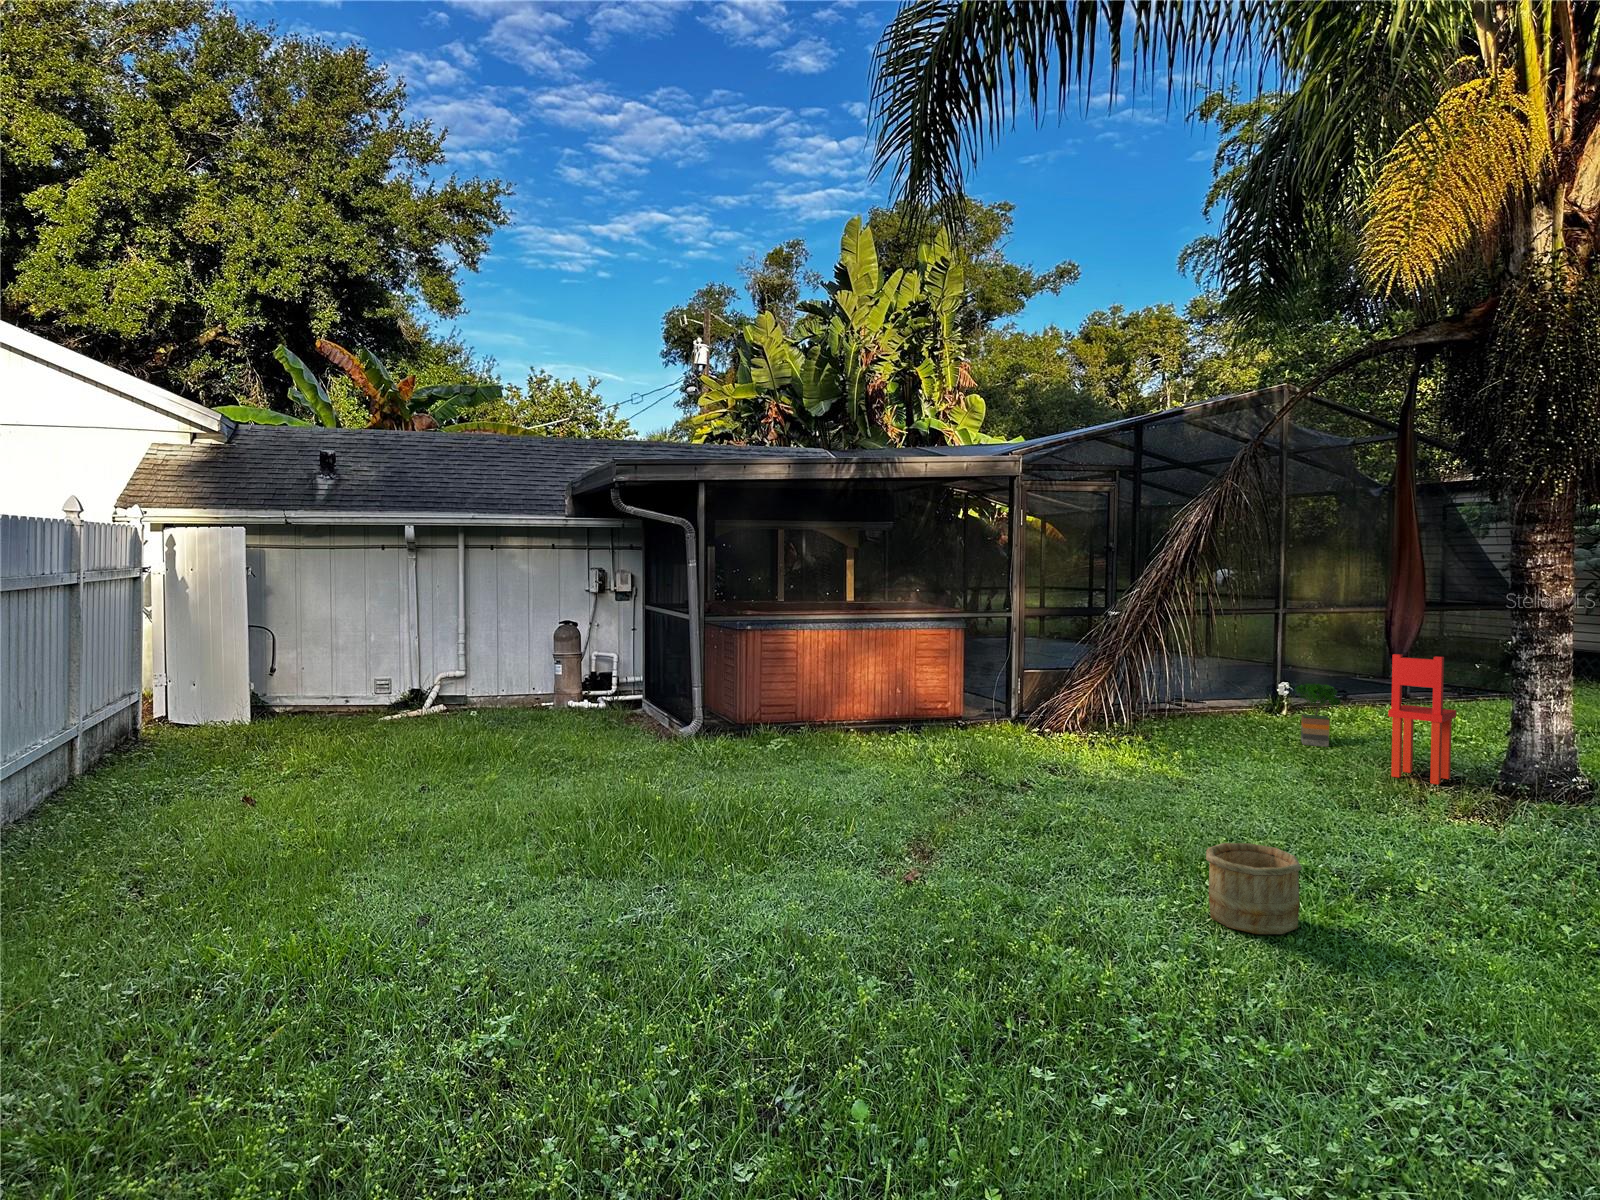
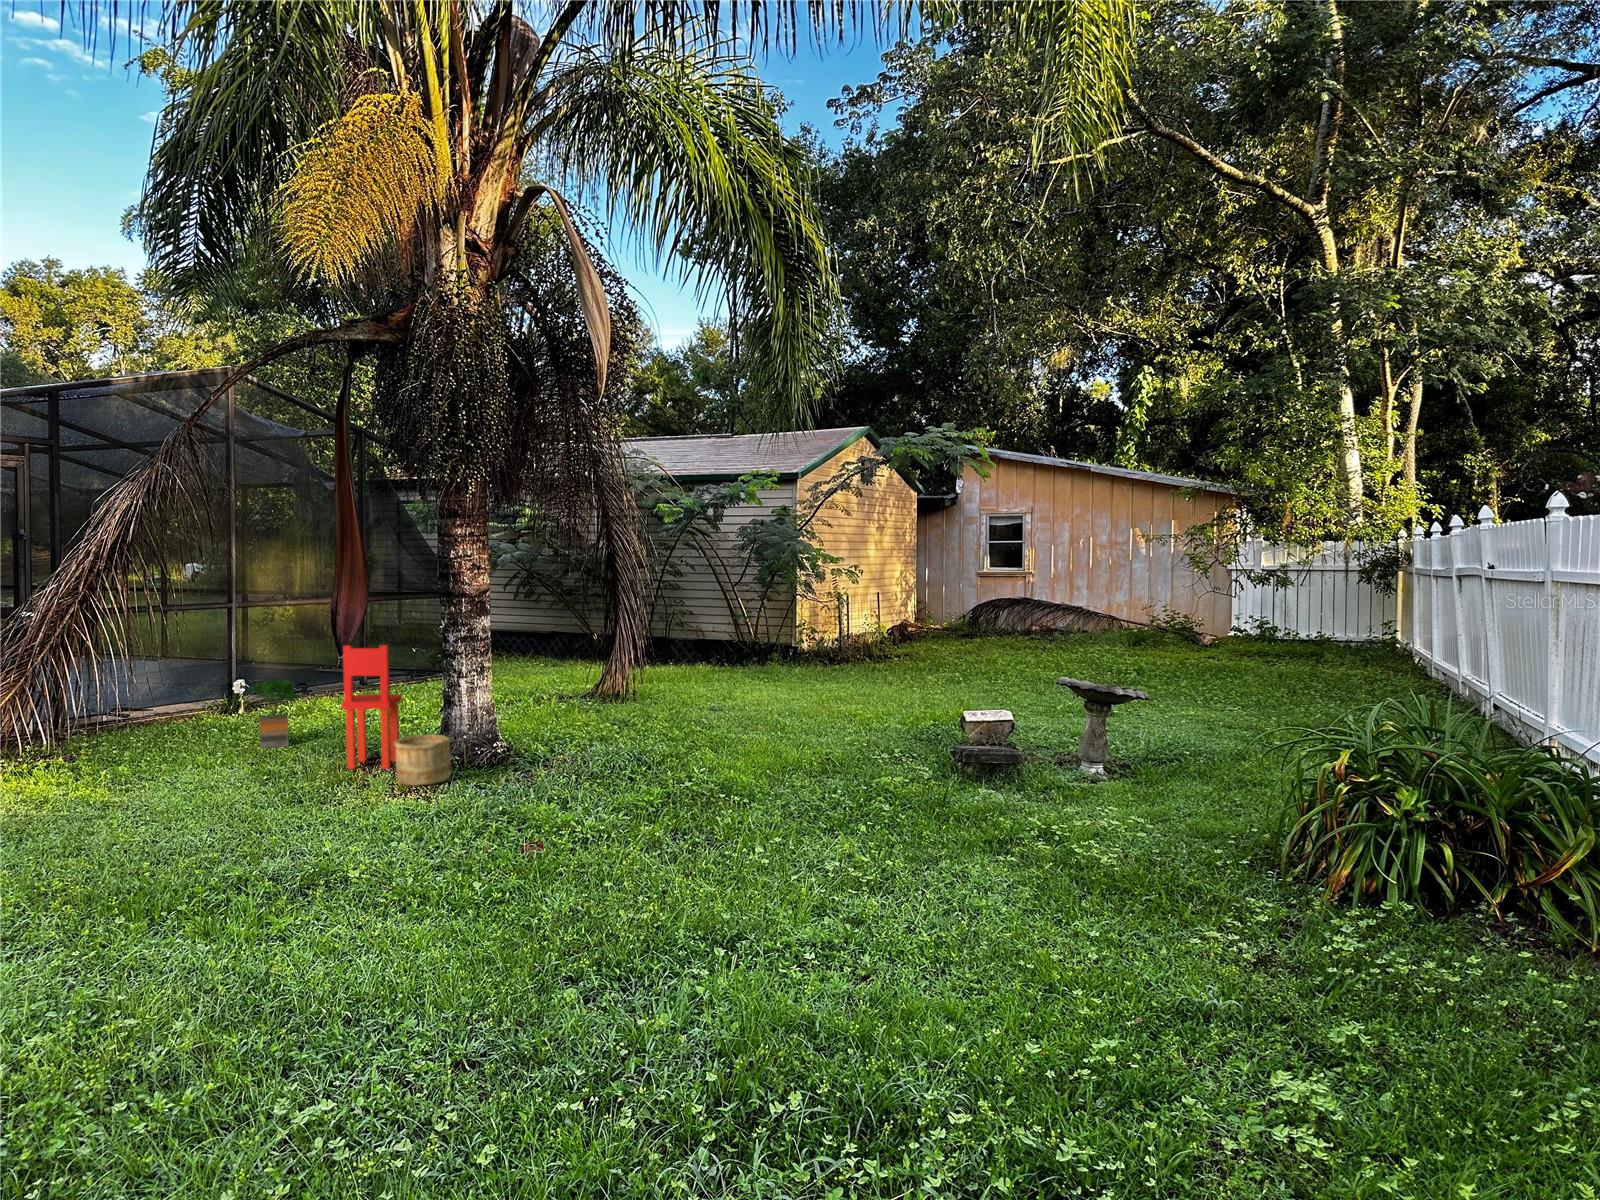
wooden bucket: present [1206,843,1302,934] -> present [394,734,451,786]

